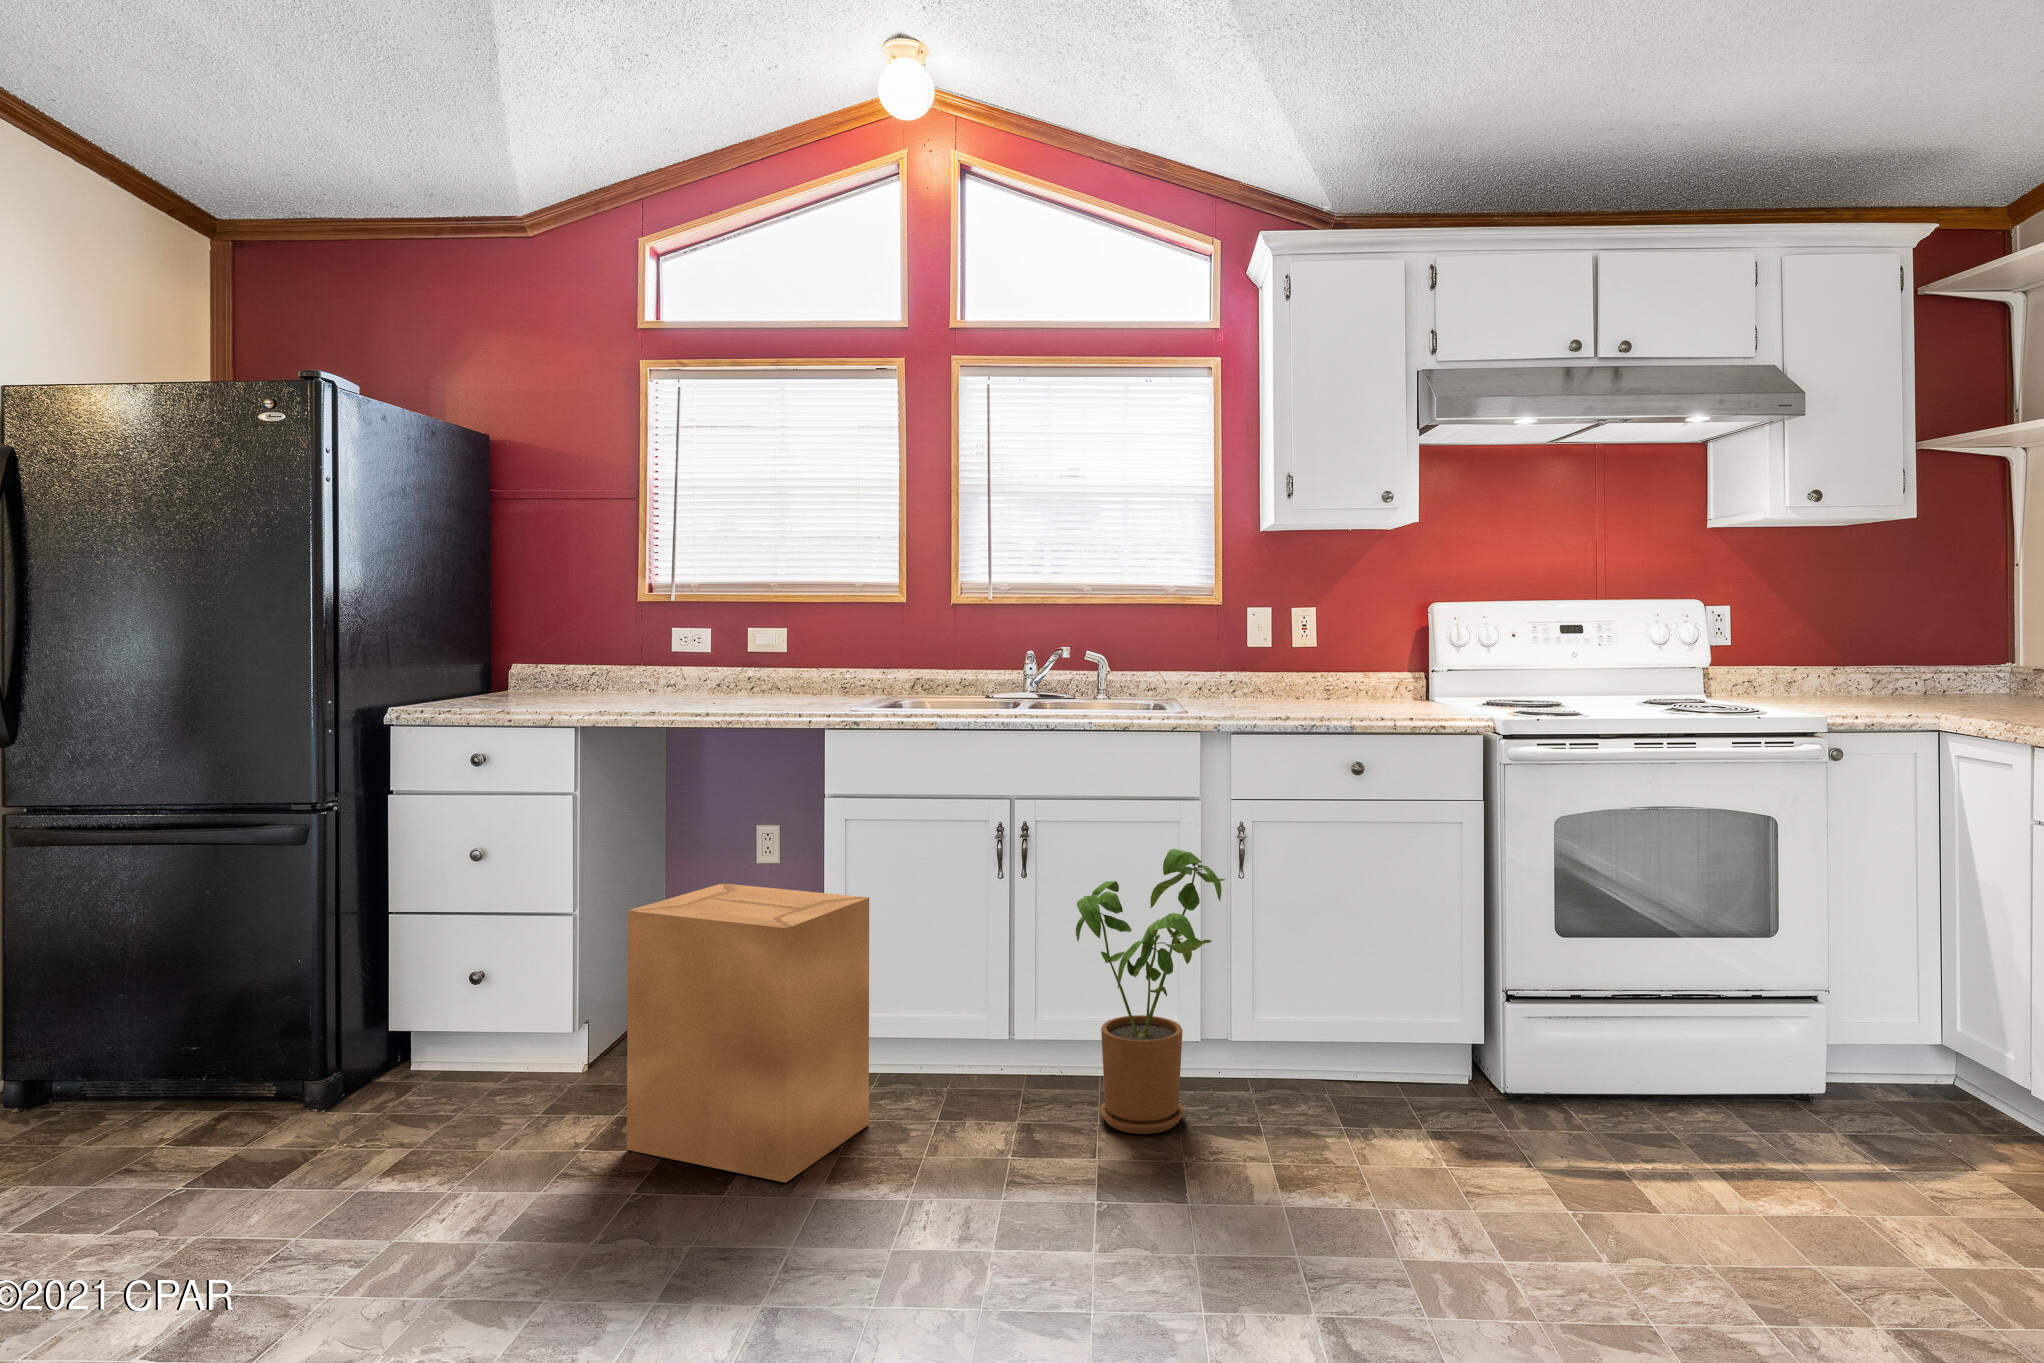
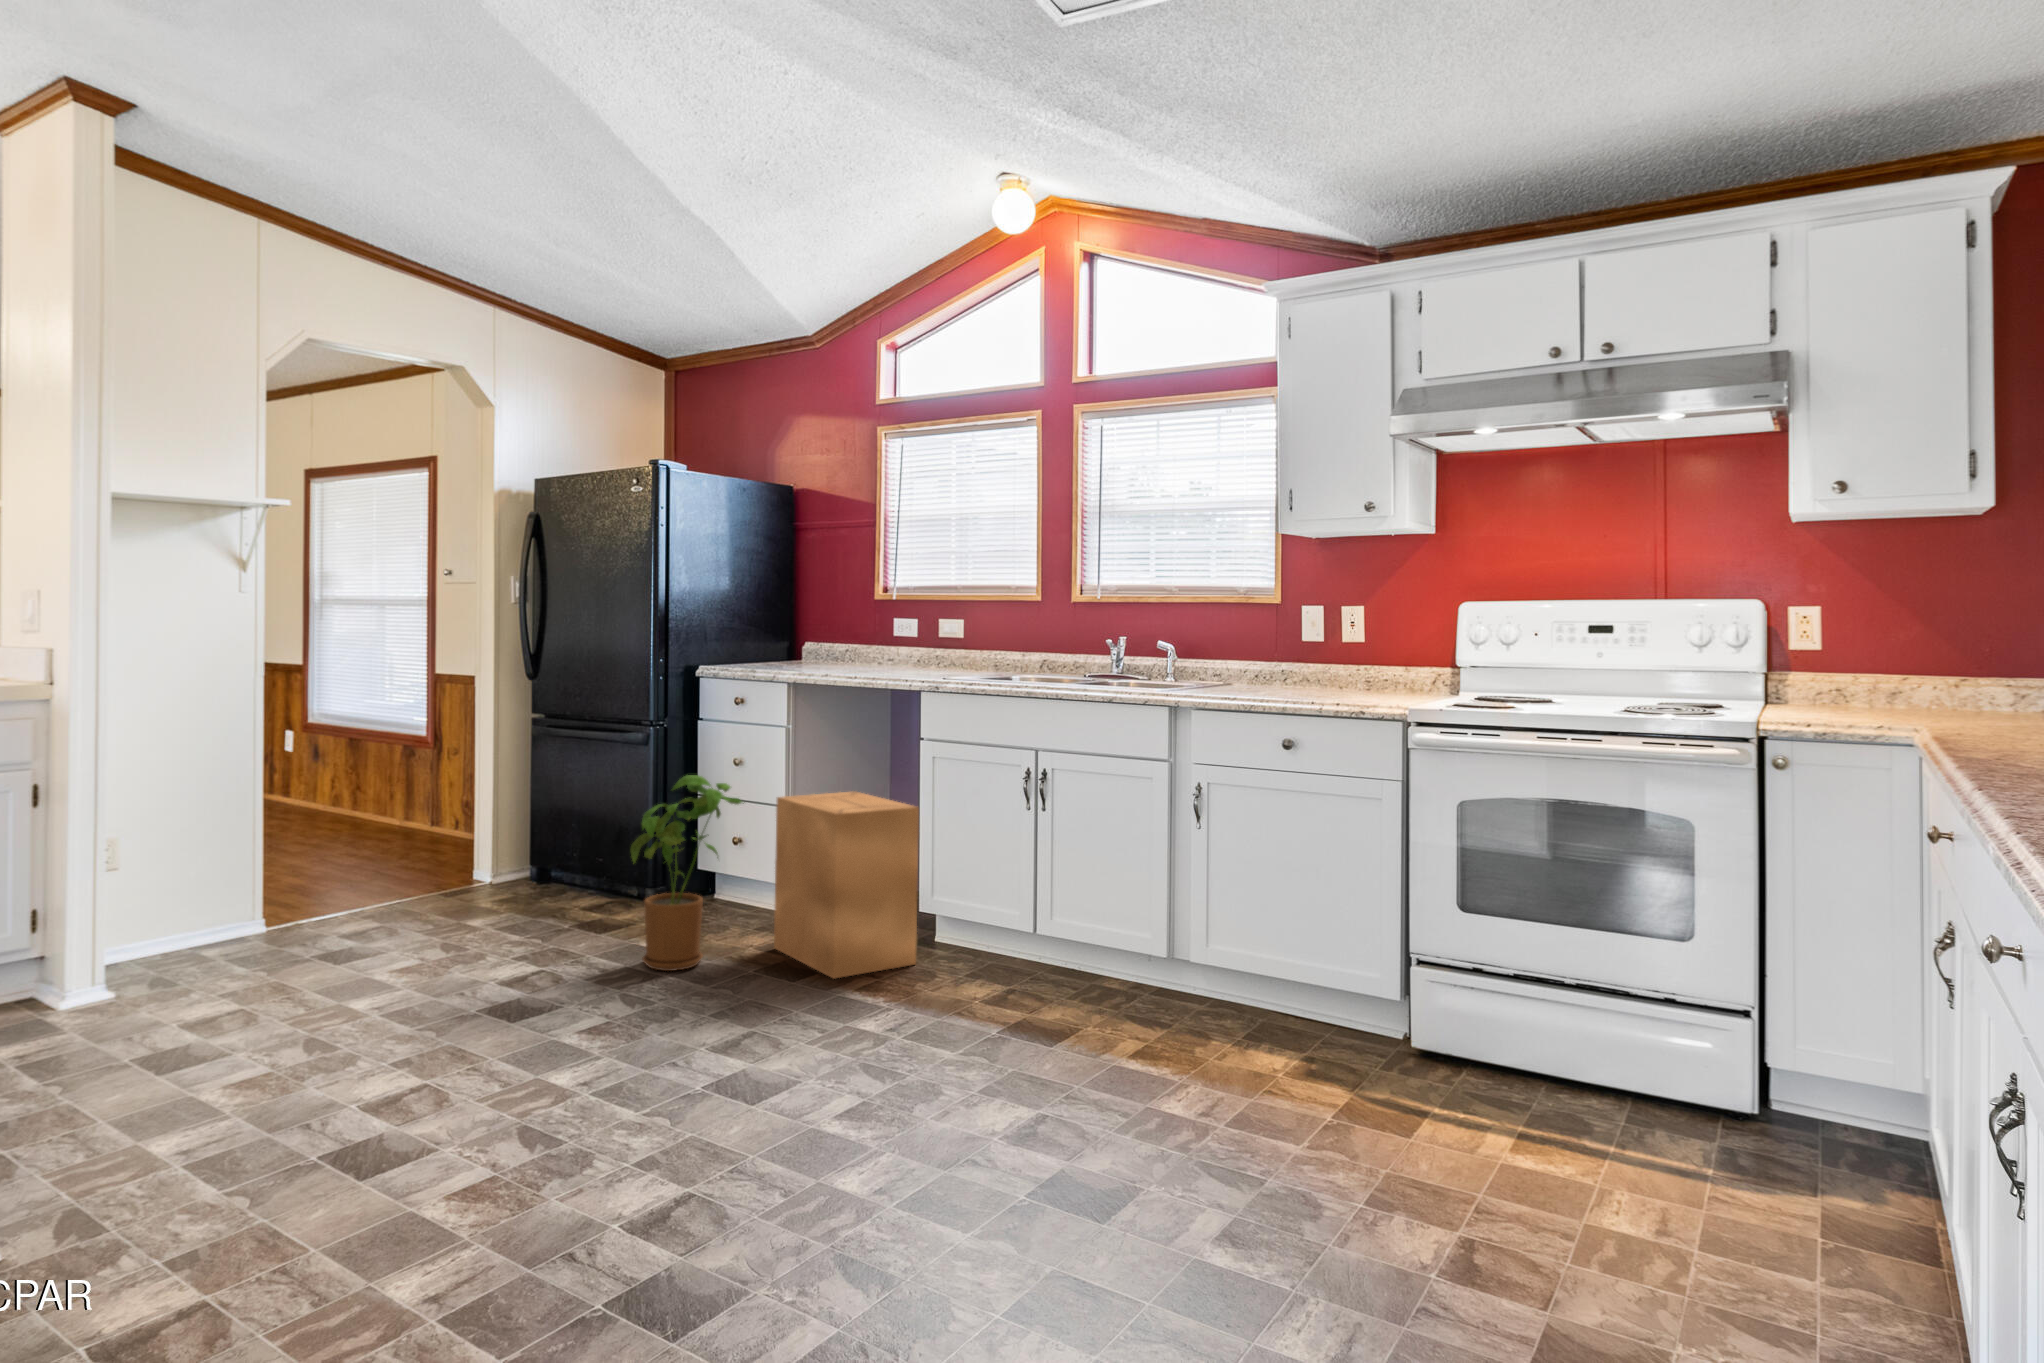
house plant: present [1076,849,1225,1134] -> present [631,775,744,971]

